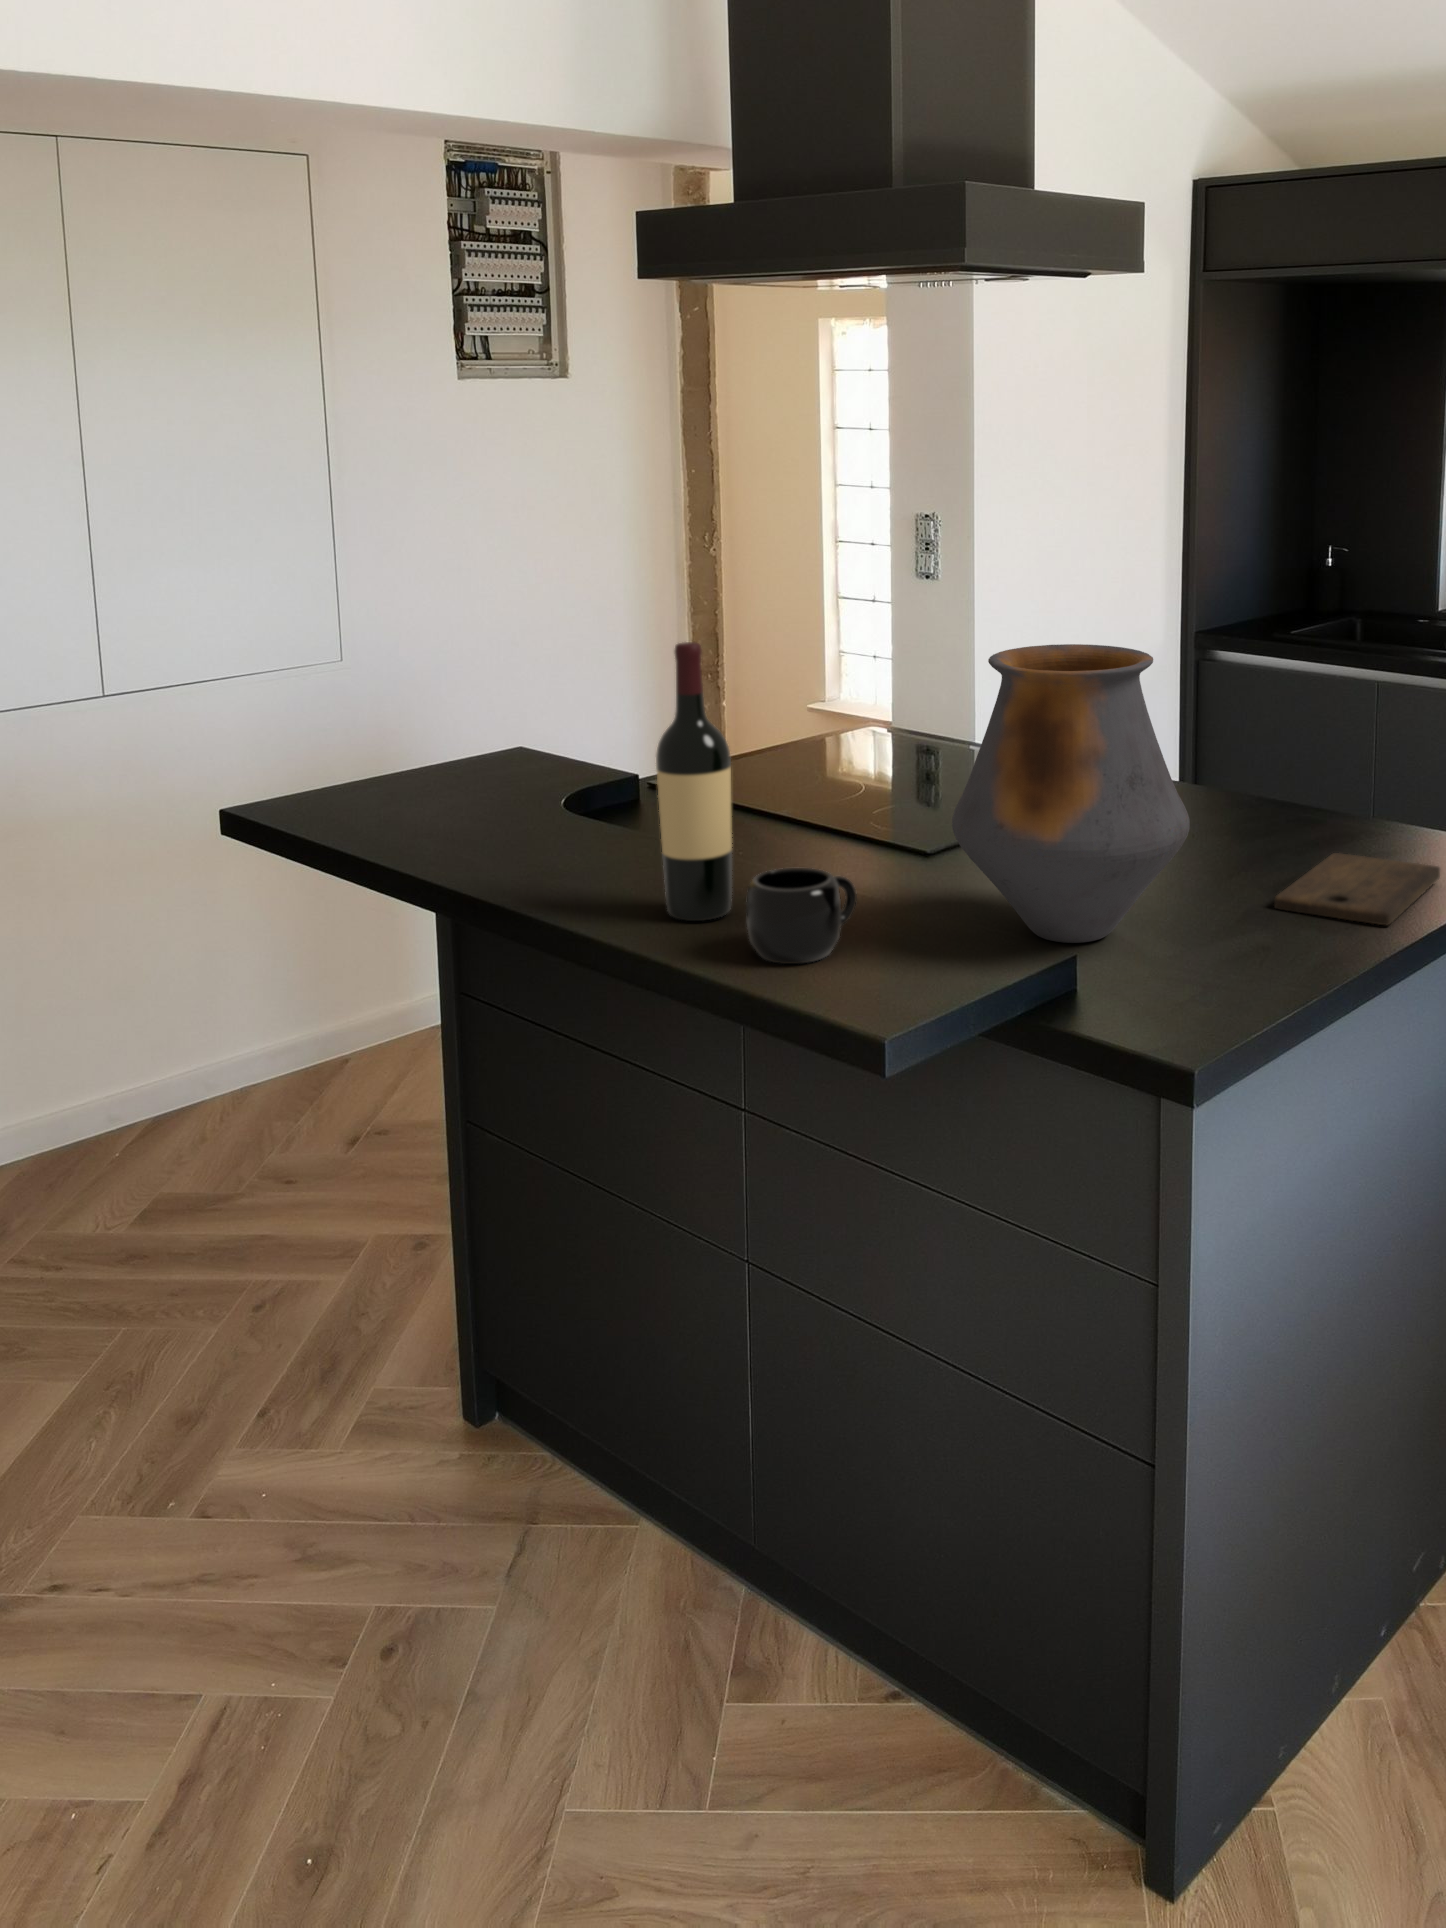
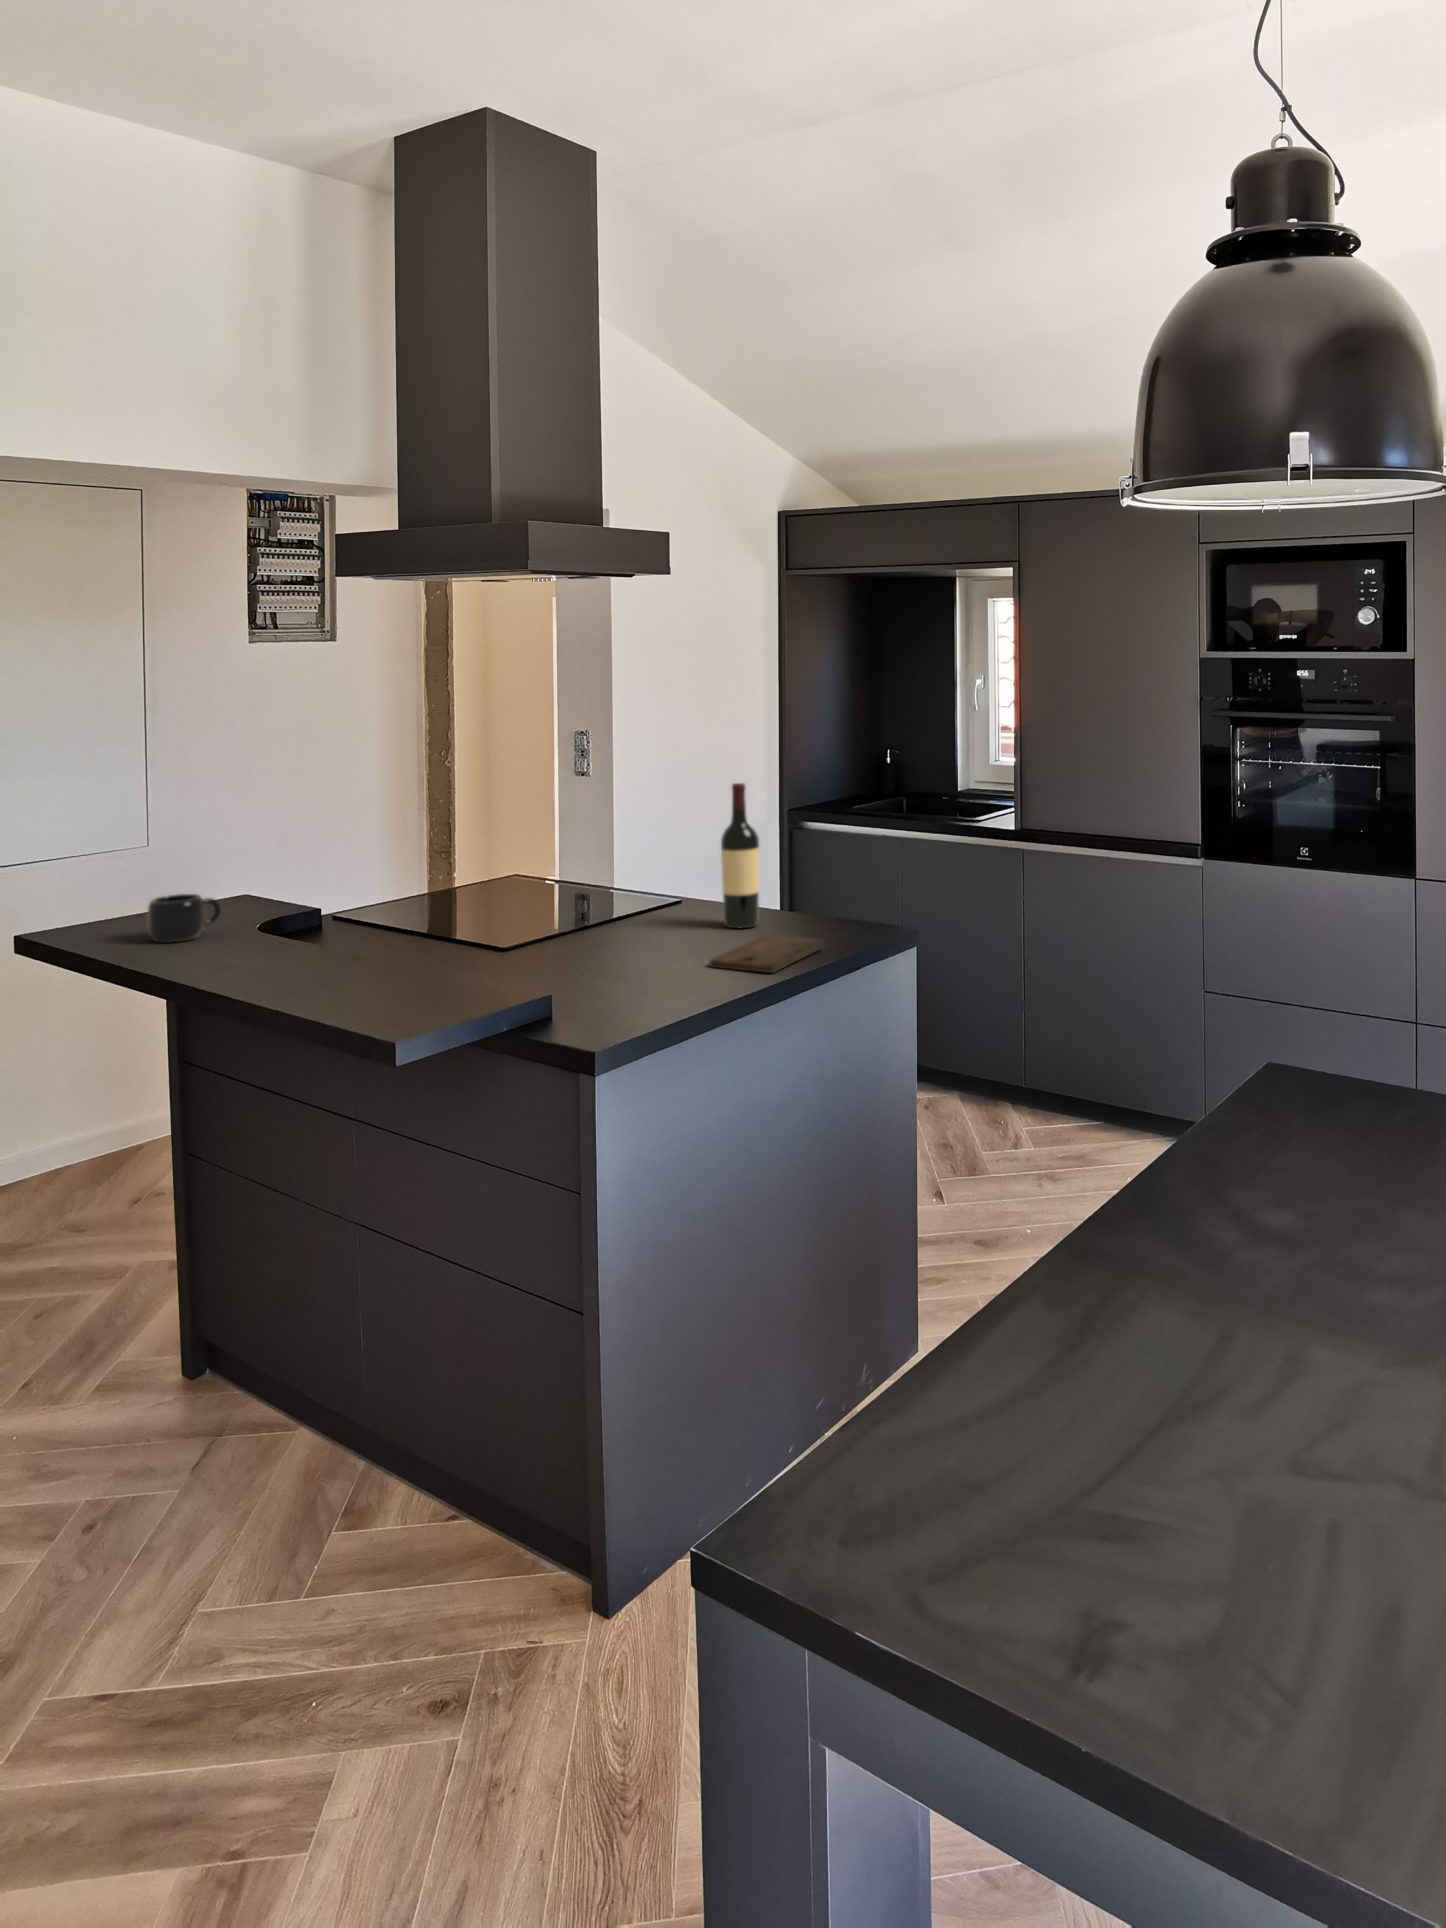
wine bottle: present [656,642,732,921] -> present [721,783,759,929]
vase: present [952,644,1190,943] -> none [491,805,642,989]
mug: present [746,868,857,964] -> present [147,894,221,943]

